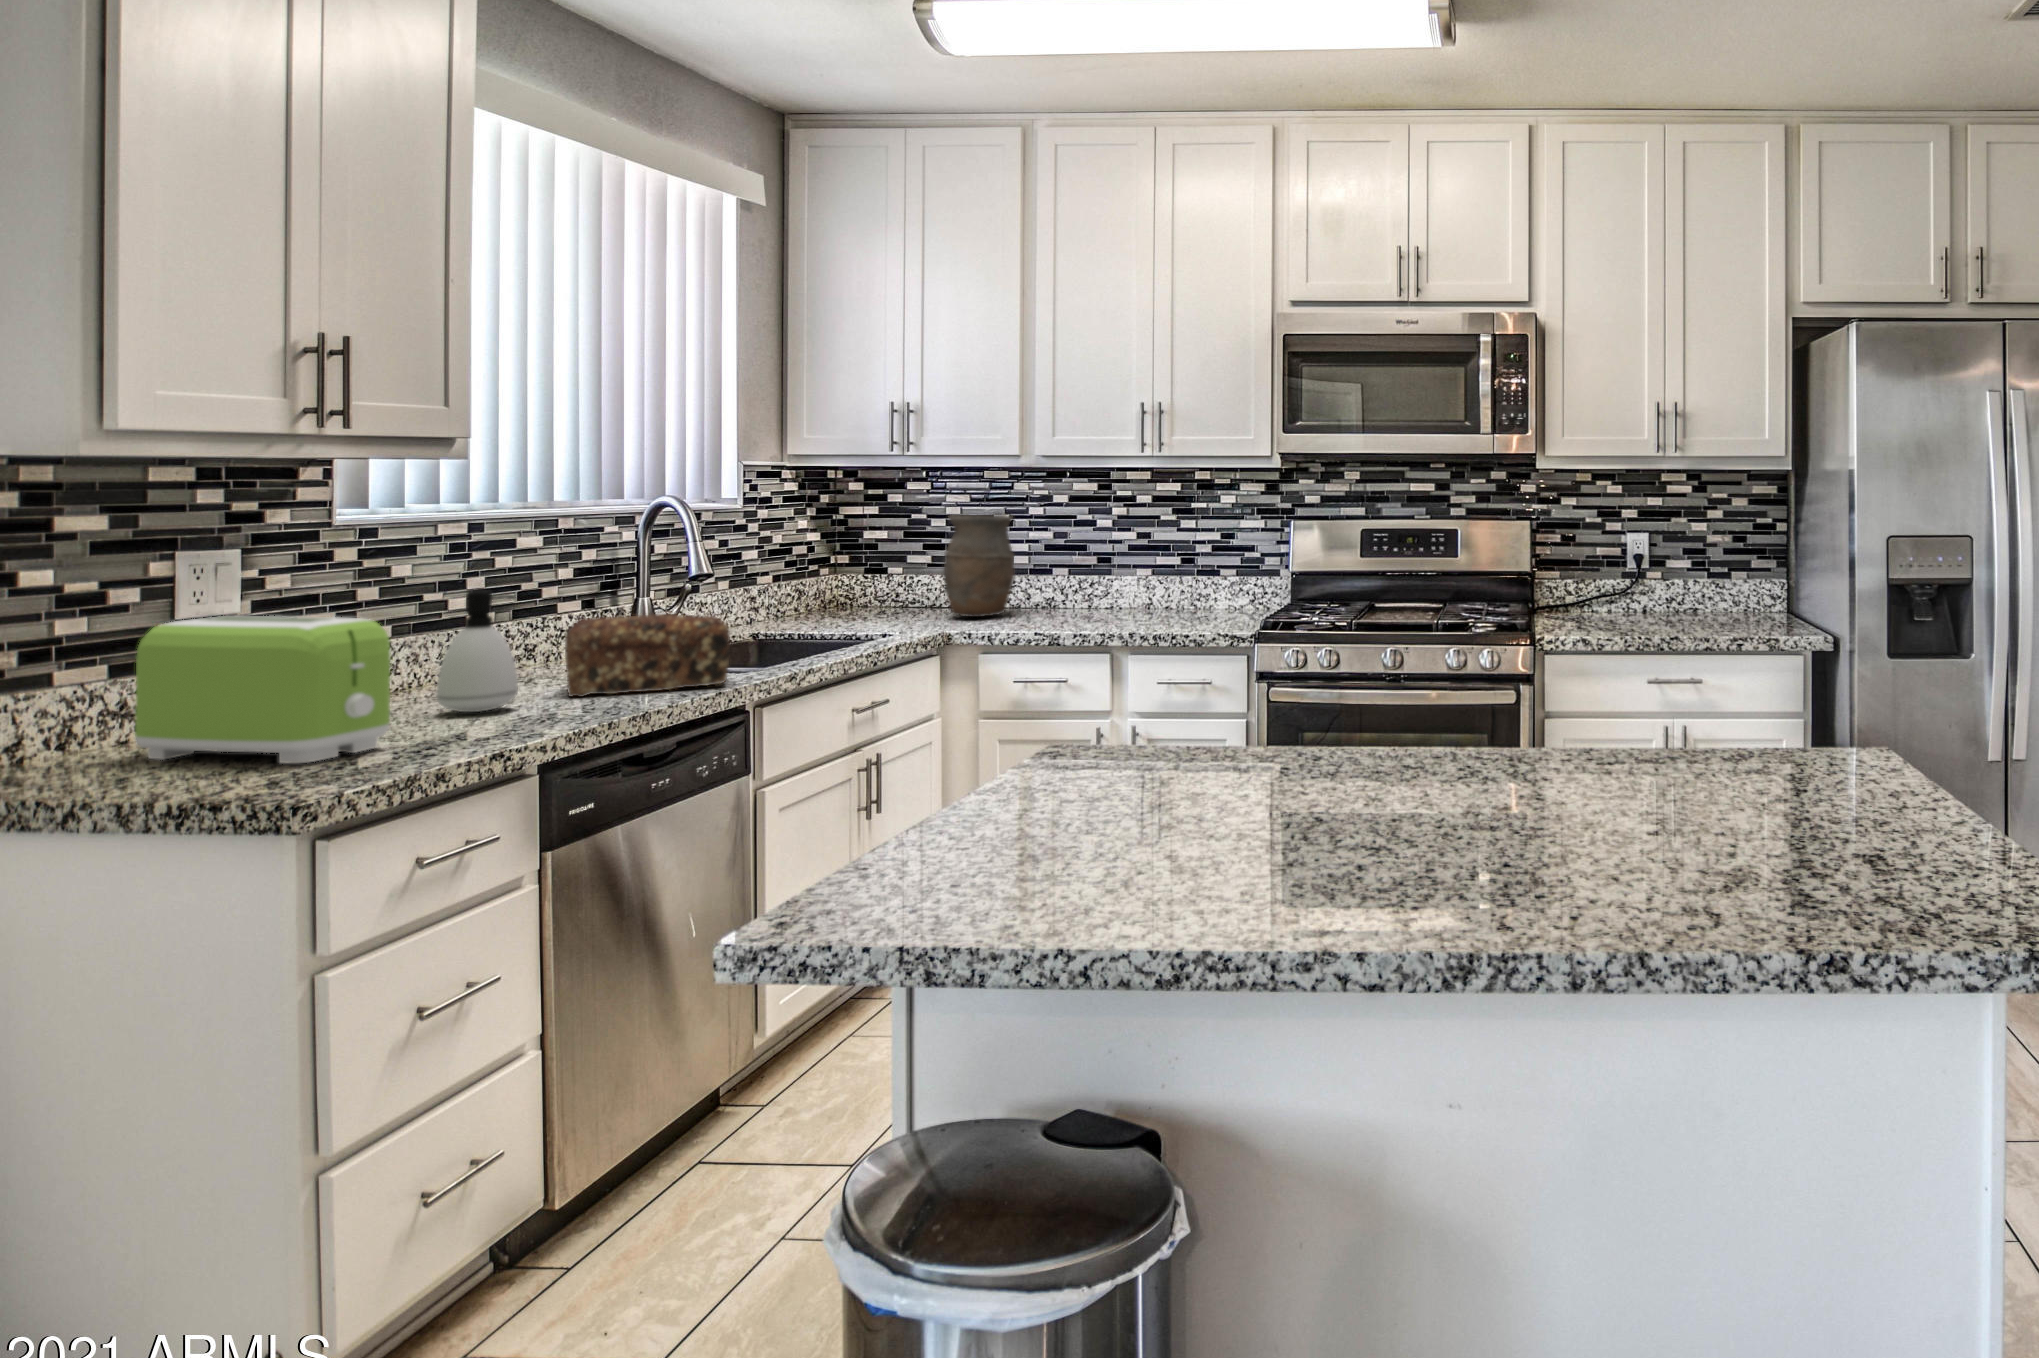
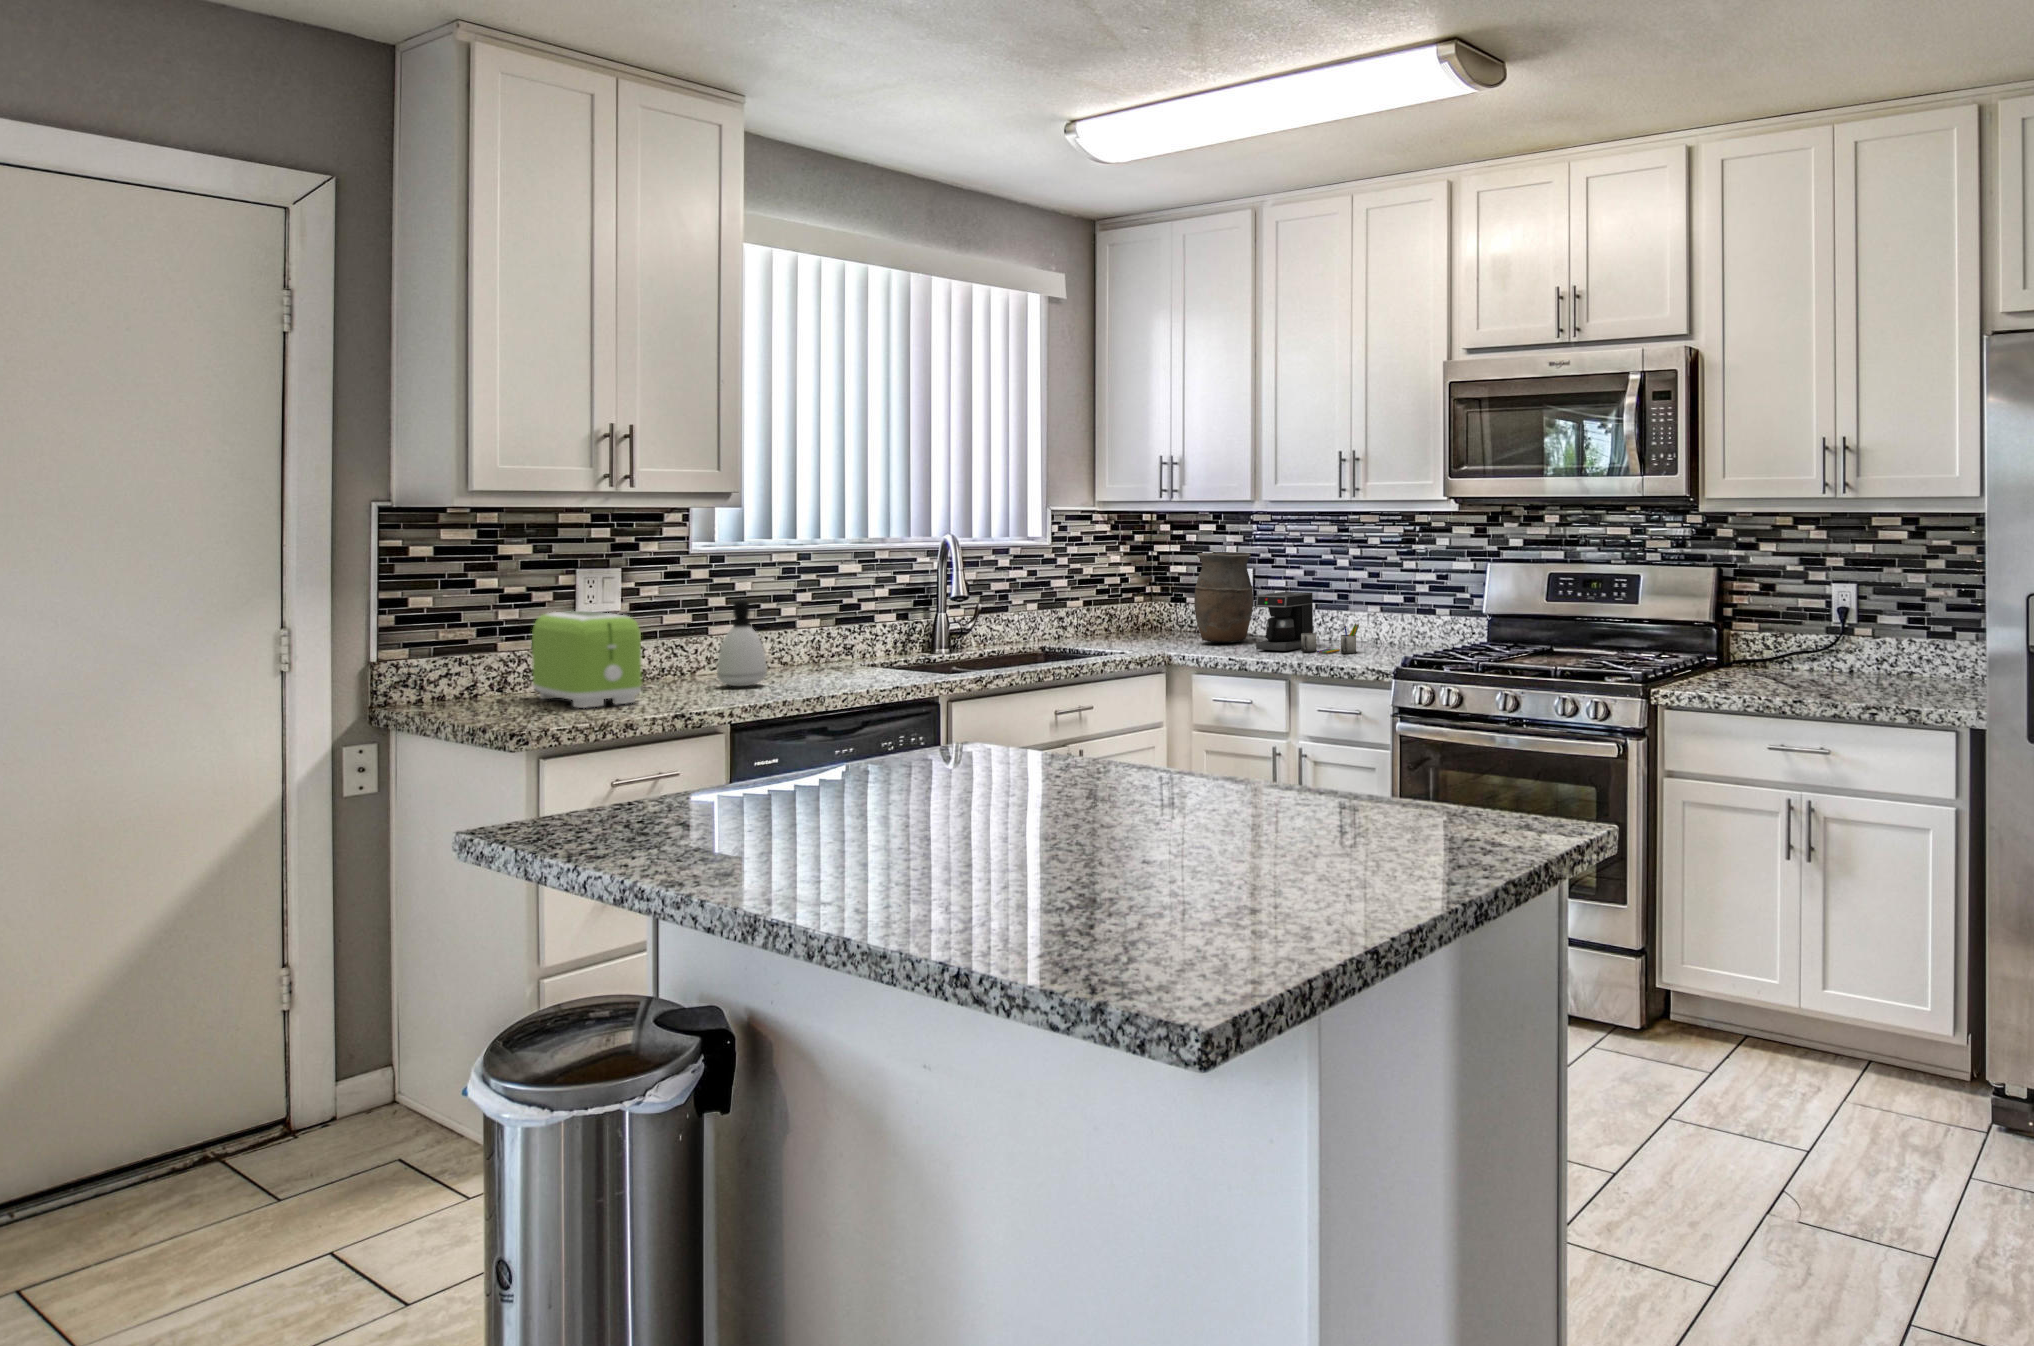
coffee maker: none [1049,557,1176,621] -> present [1256,592,1359,654]
bread loaf: present [565,613,730,697] -> none [807,624,928,682]

